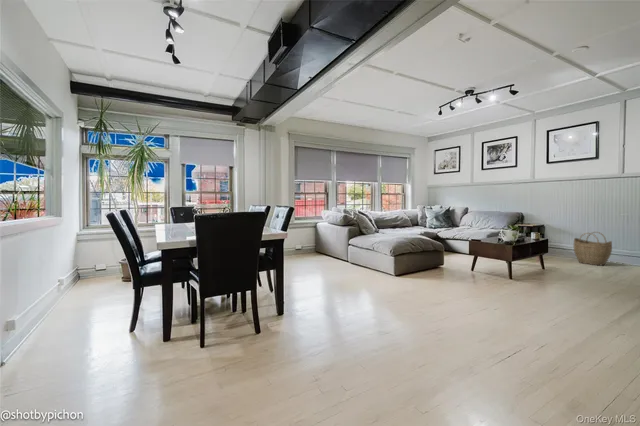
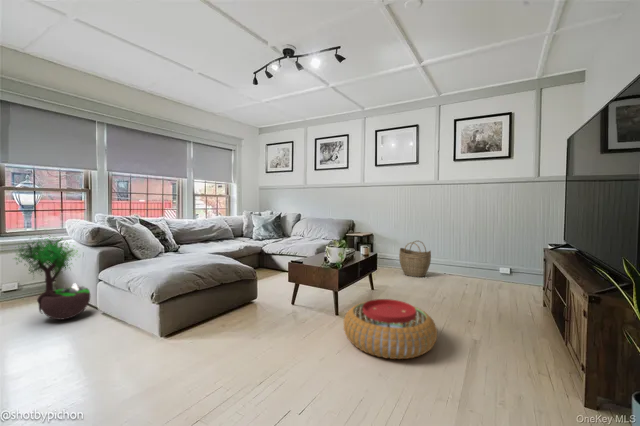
potted tree: none [315,215,348,264] -> present [16,235,90,319]
pouf: none [520,267,604,303] -> present [344,299,437,359]

